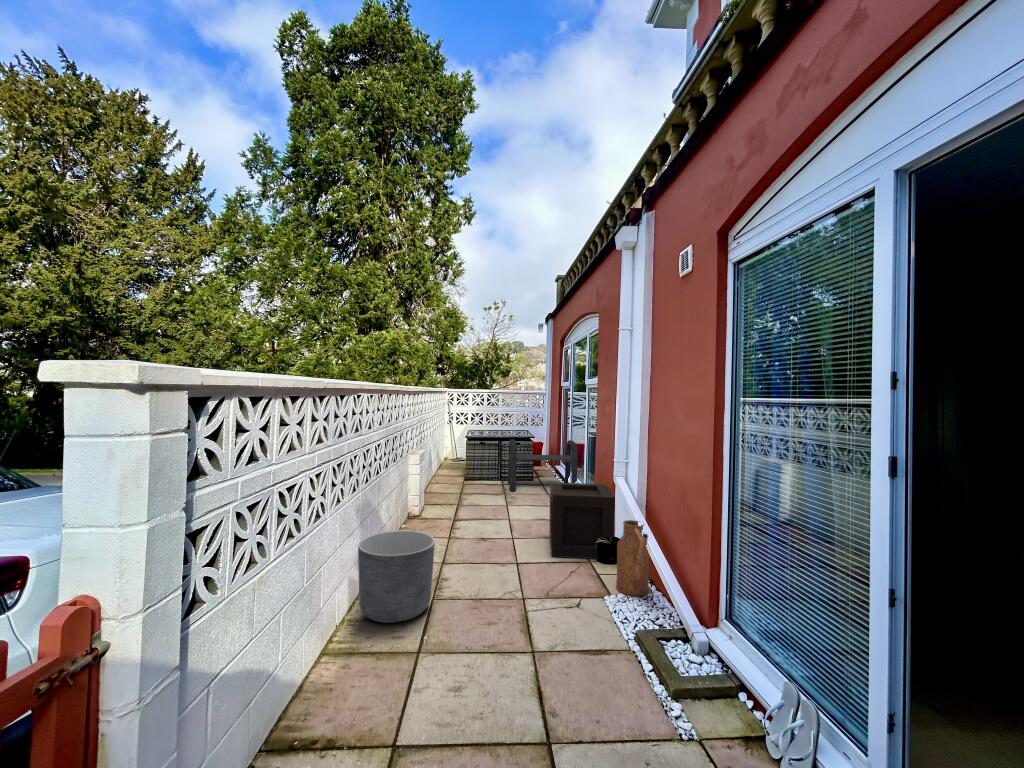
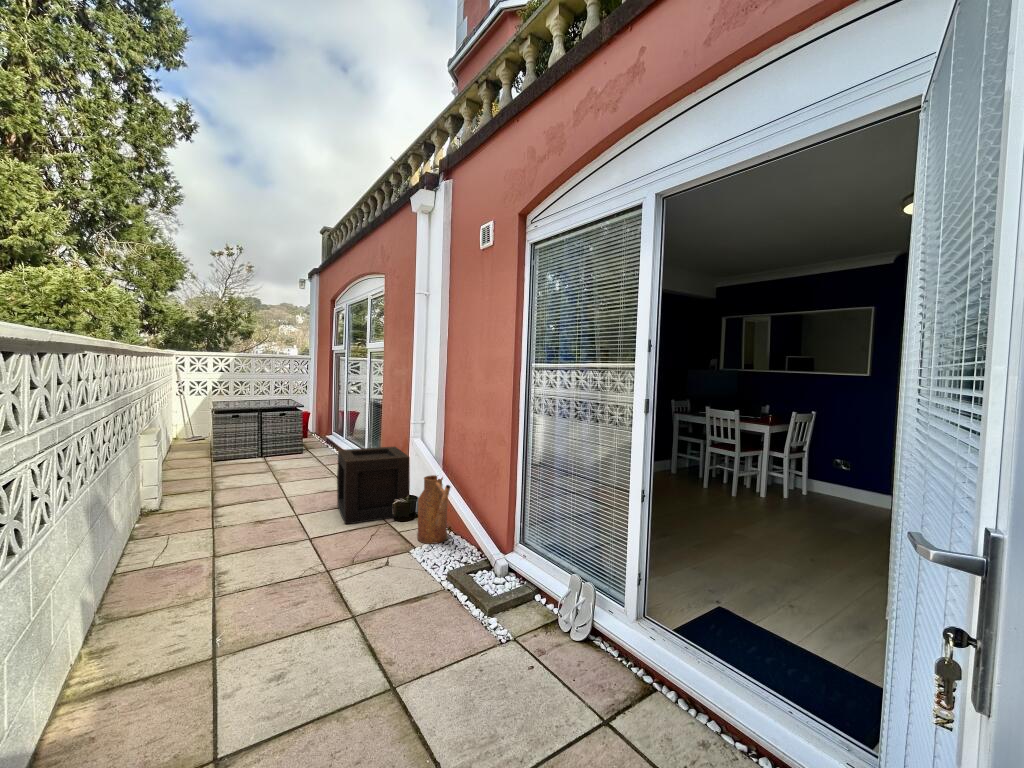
bench: present [508,439,578,491] -> none [271,407,354,466]
planter: present [358,530,435,623] -> none [98,523,217,641]

